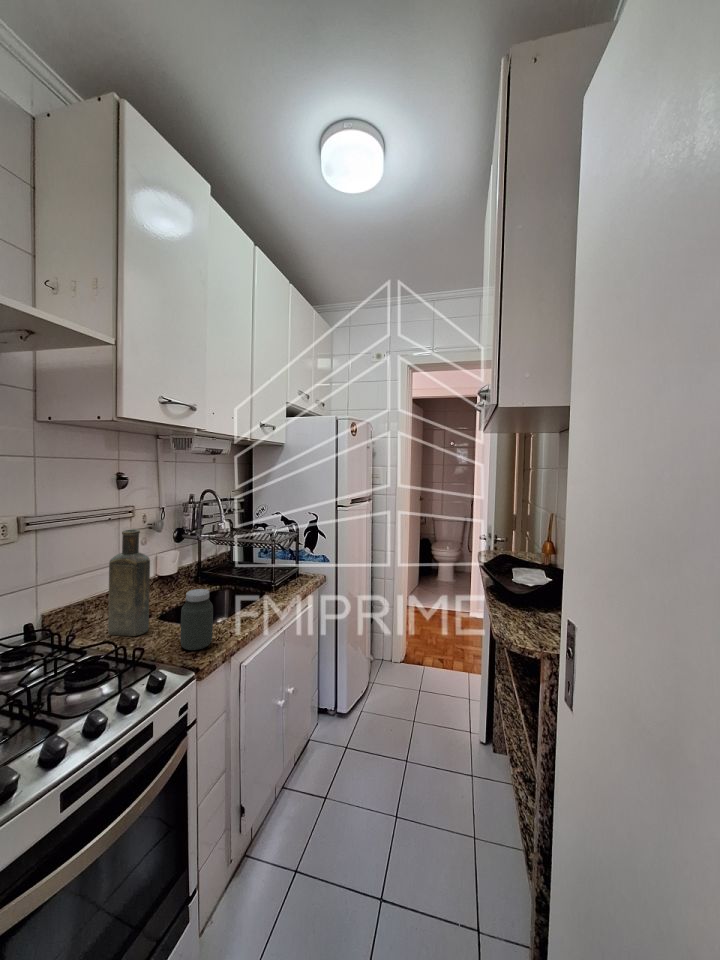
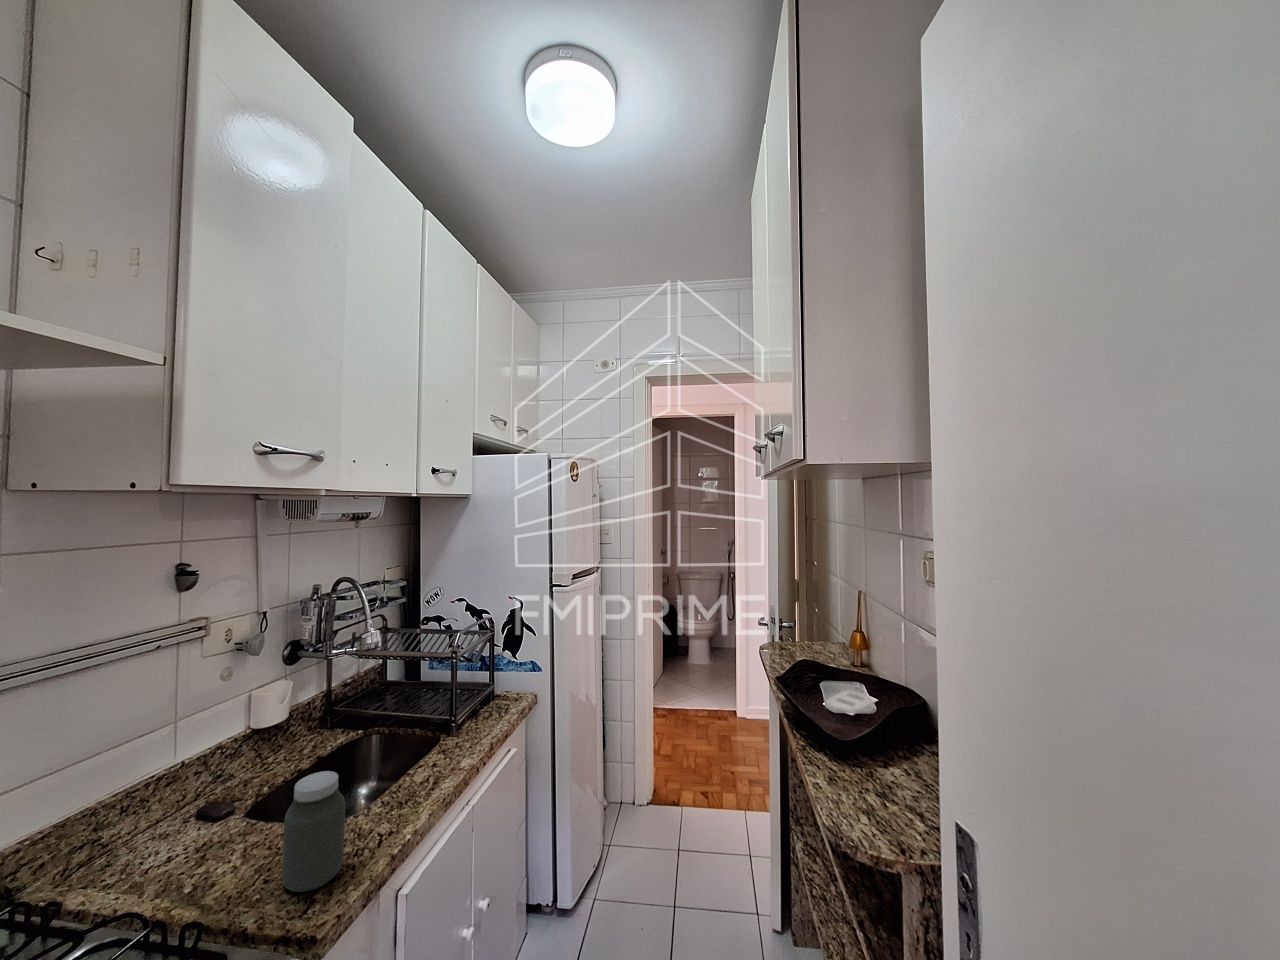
bottle: present [108,529,150,636] -> none [141,672,229,875]

